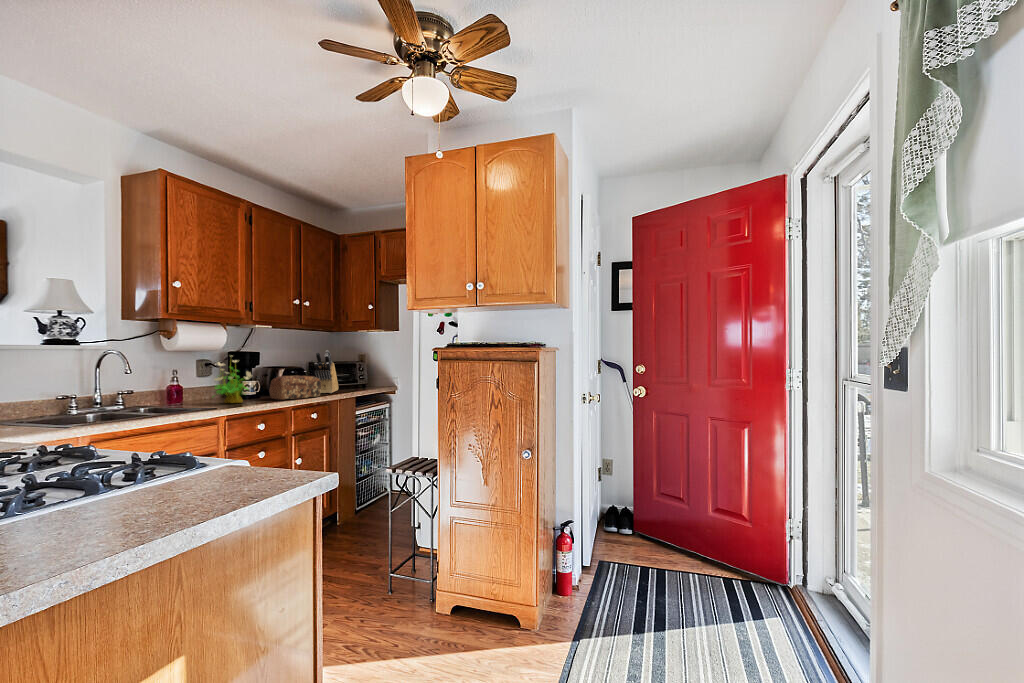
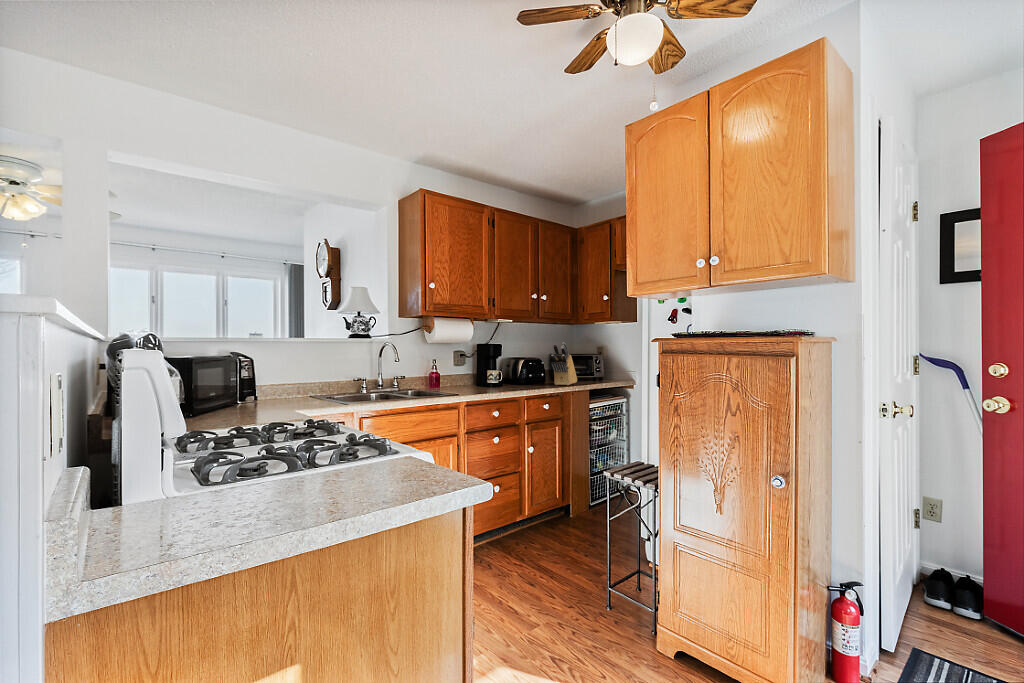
potted plant: present [215,360,252,403] -> none [460,346,493,391]
bread loaf: present [269,375,321,400] -> none [509,367,555,390]

